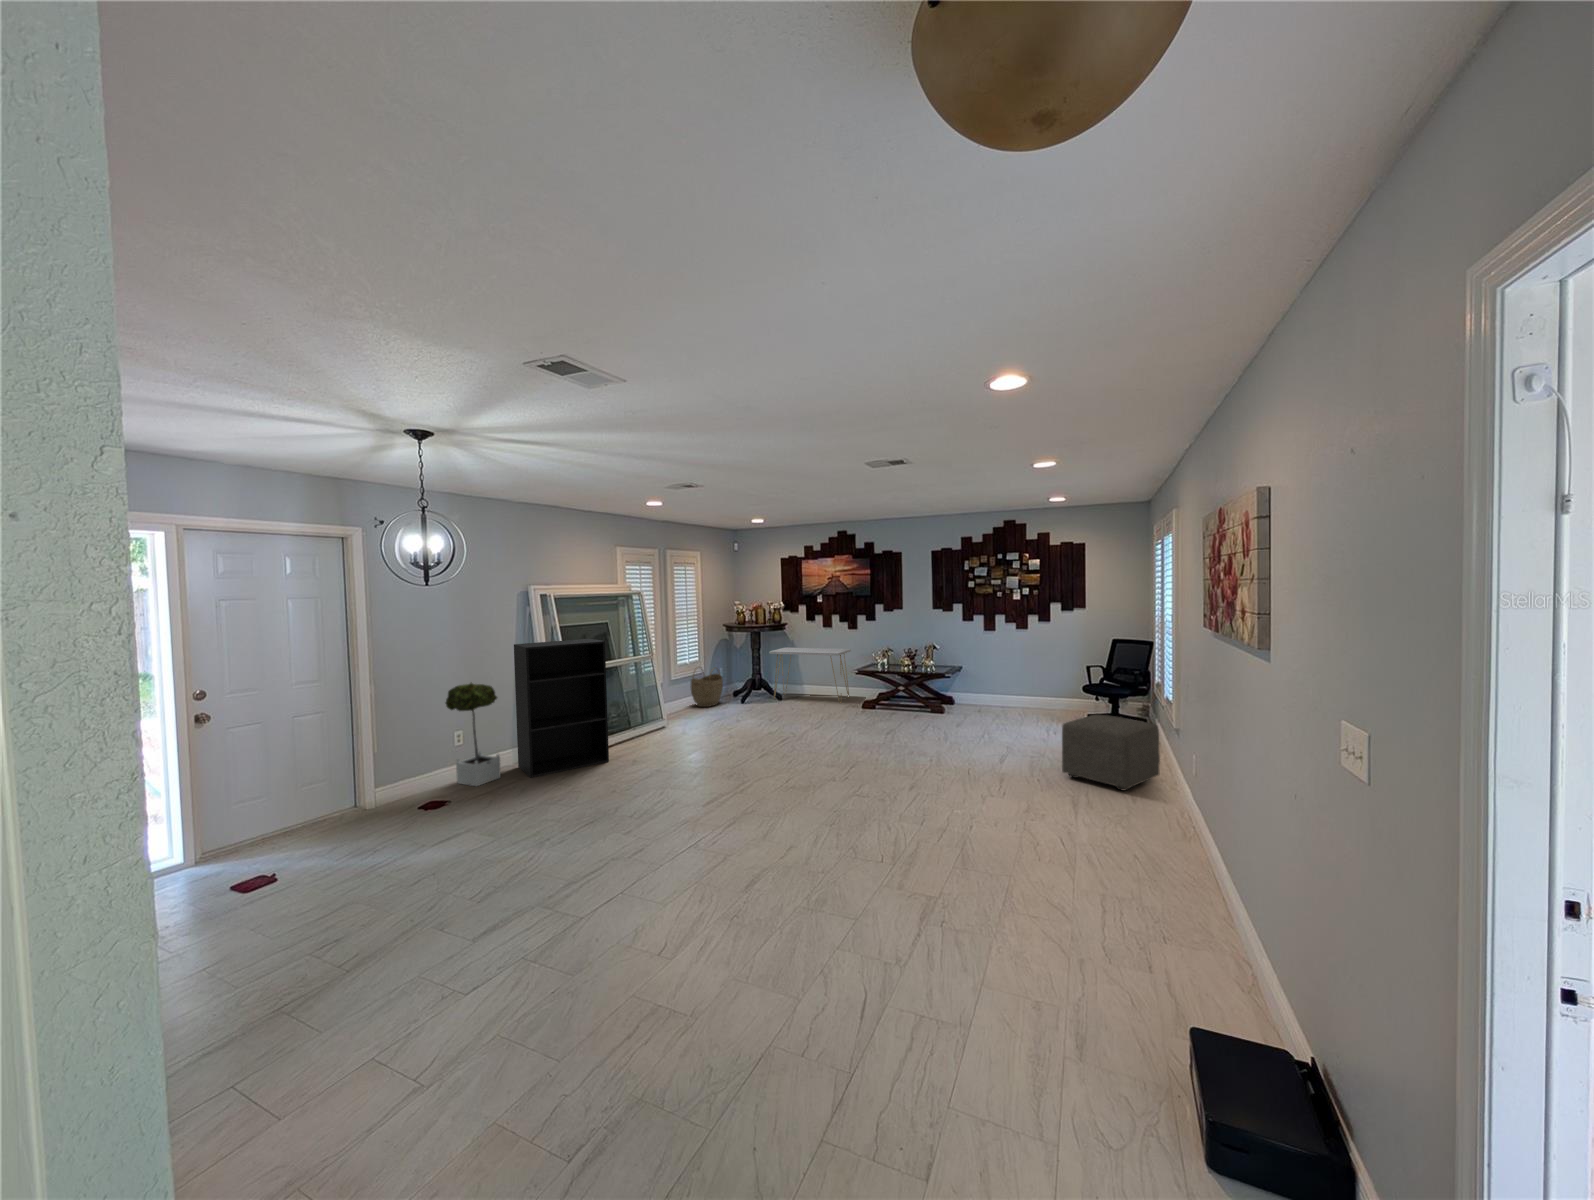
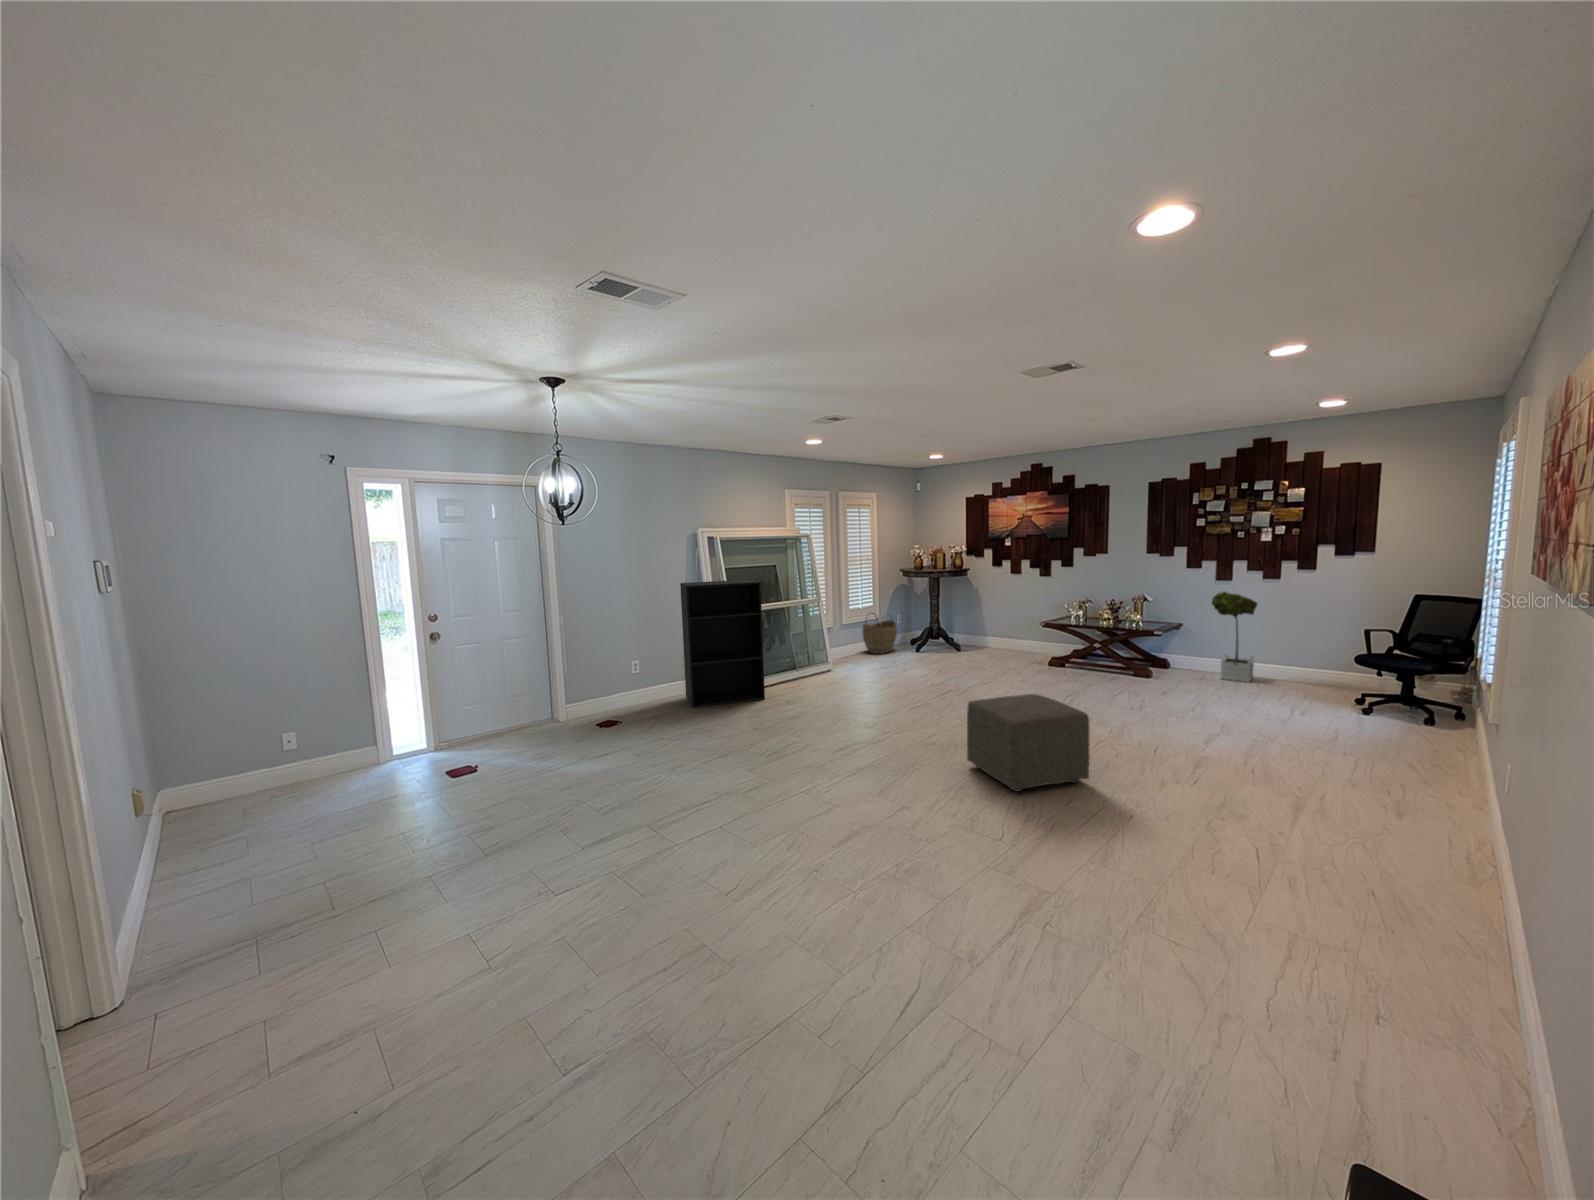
console table: present [769,647,851,703] -> none [947,595,1042,659]
potted tree: present [446,682,501,786] -> present [1212,592,1257,682]
ottoman: present [1062,715,1160,790] -> present [967,694,1090,792]

